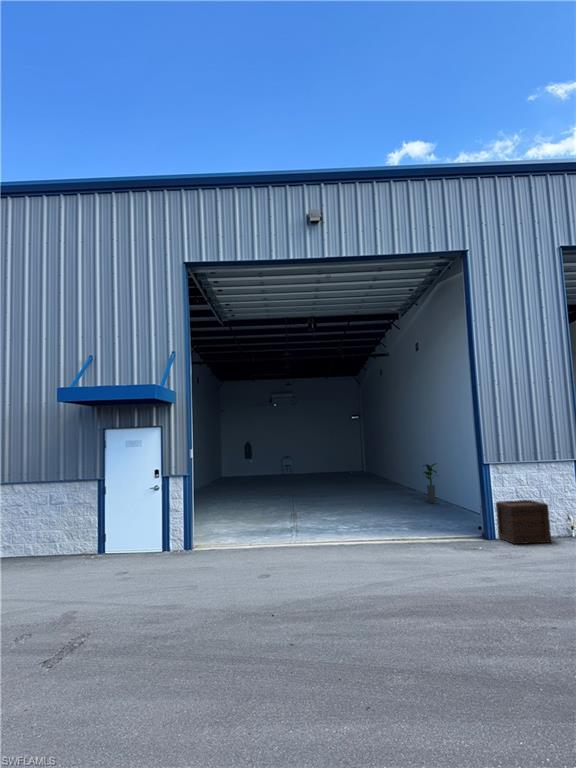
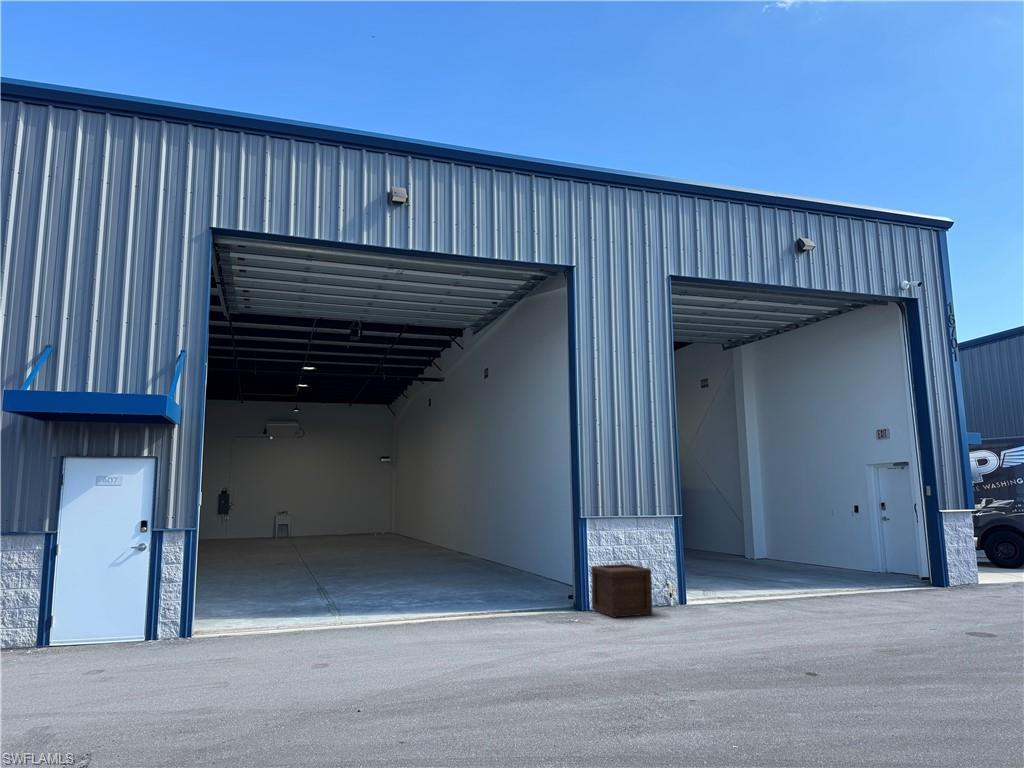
potted plant: present [423,463,438,503] -> none [486,515,507,565]

